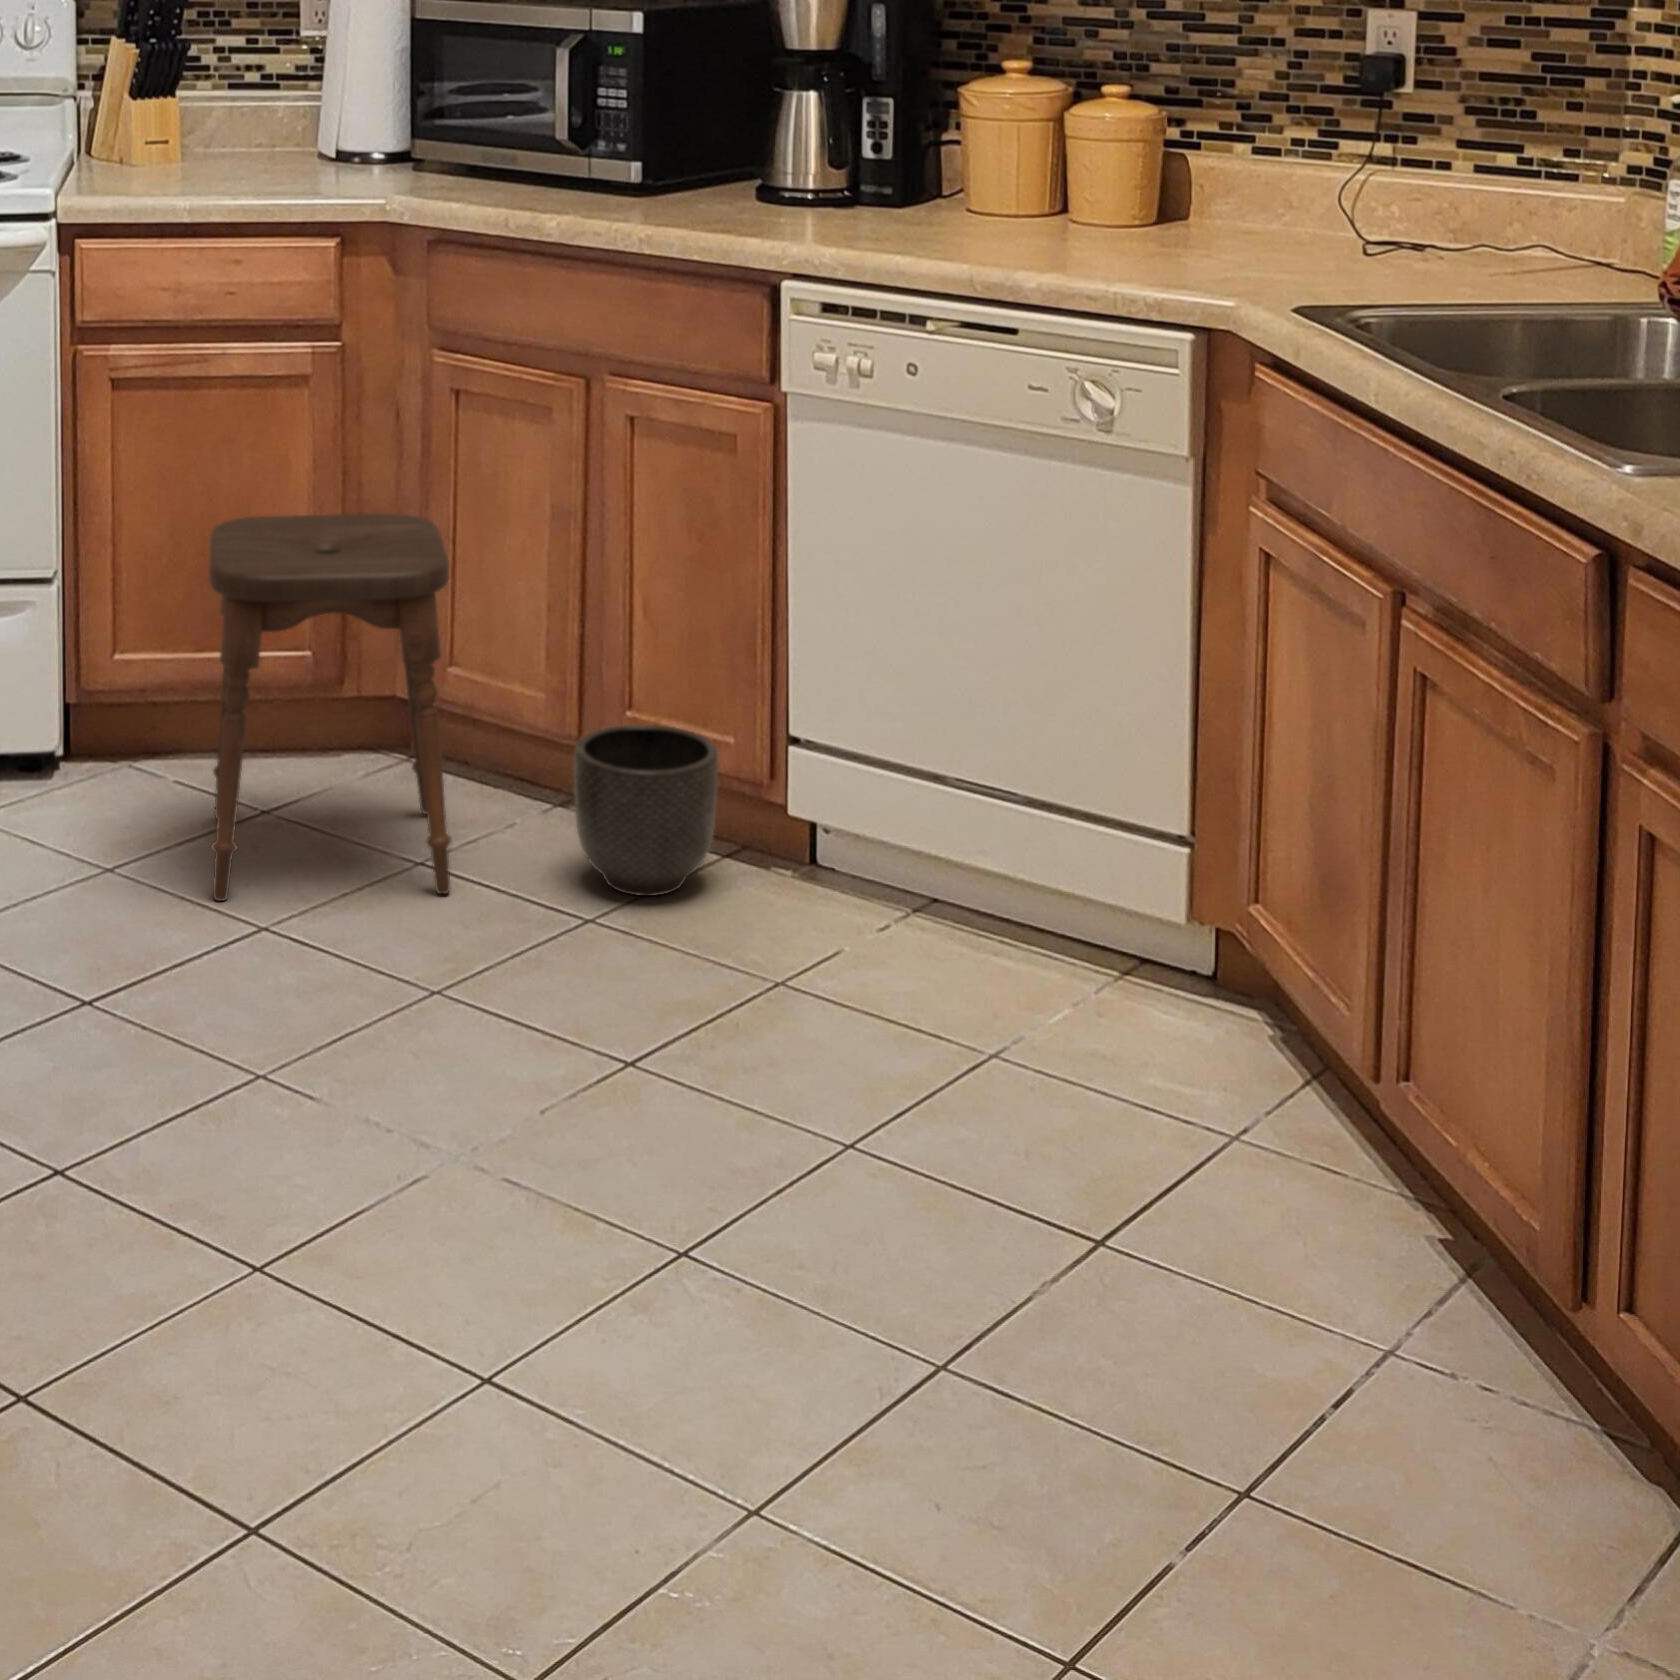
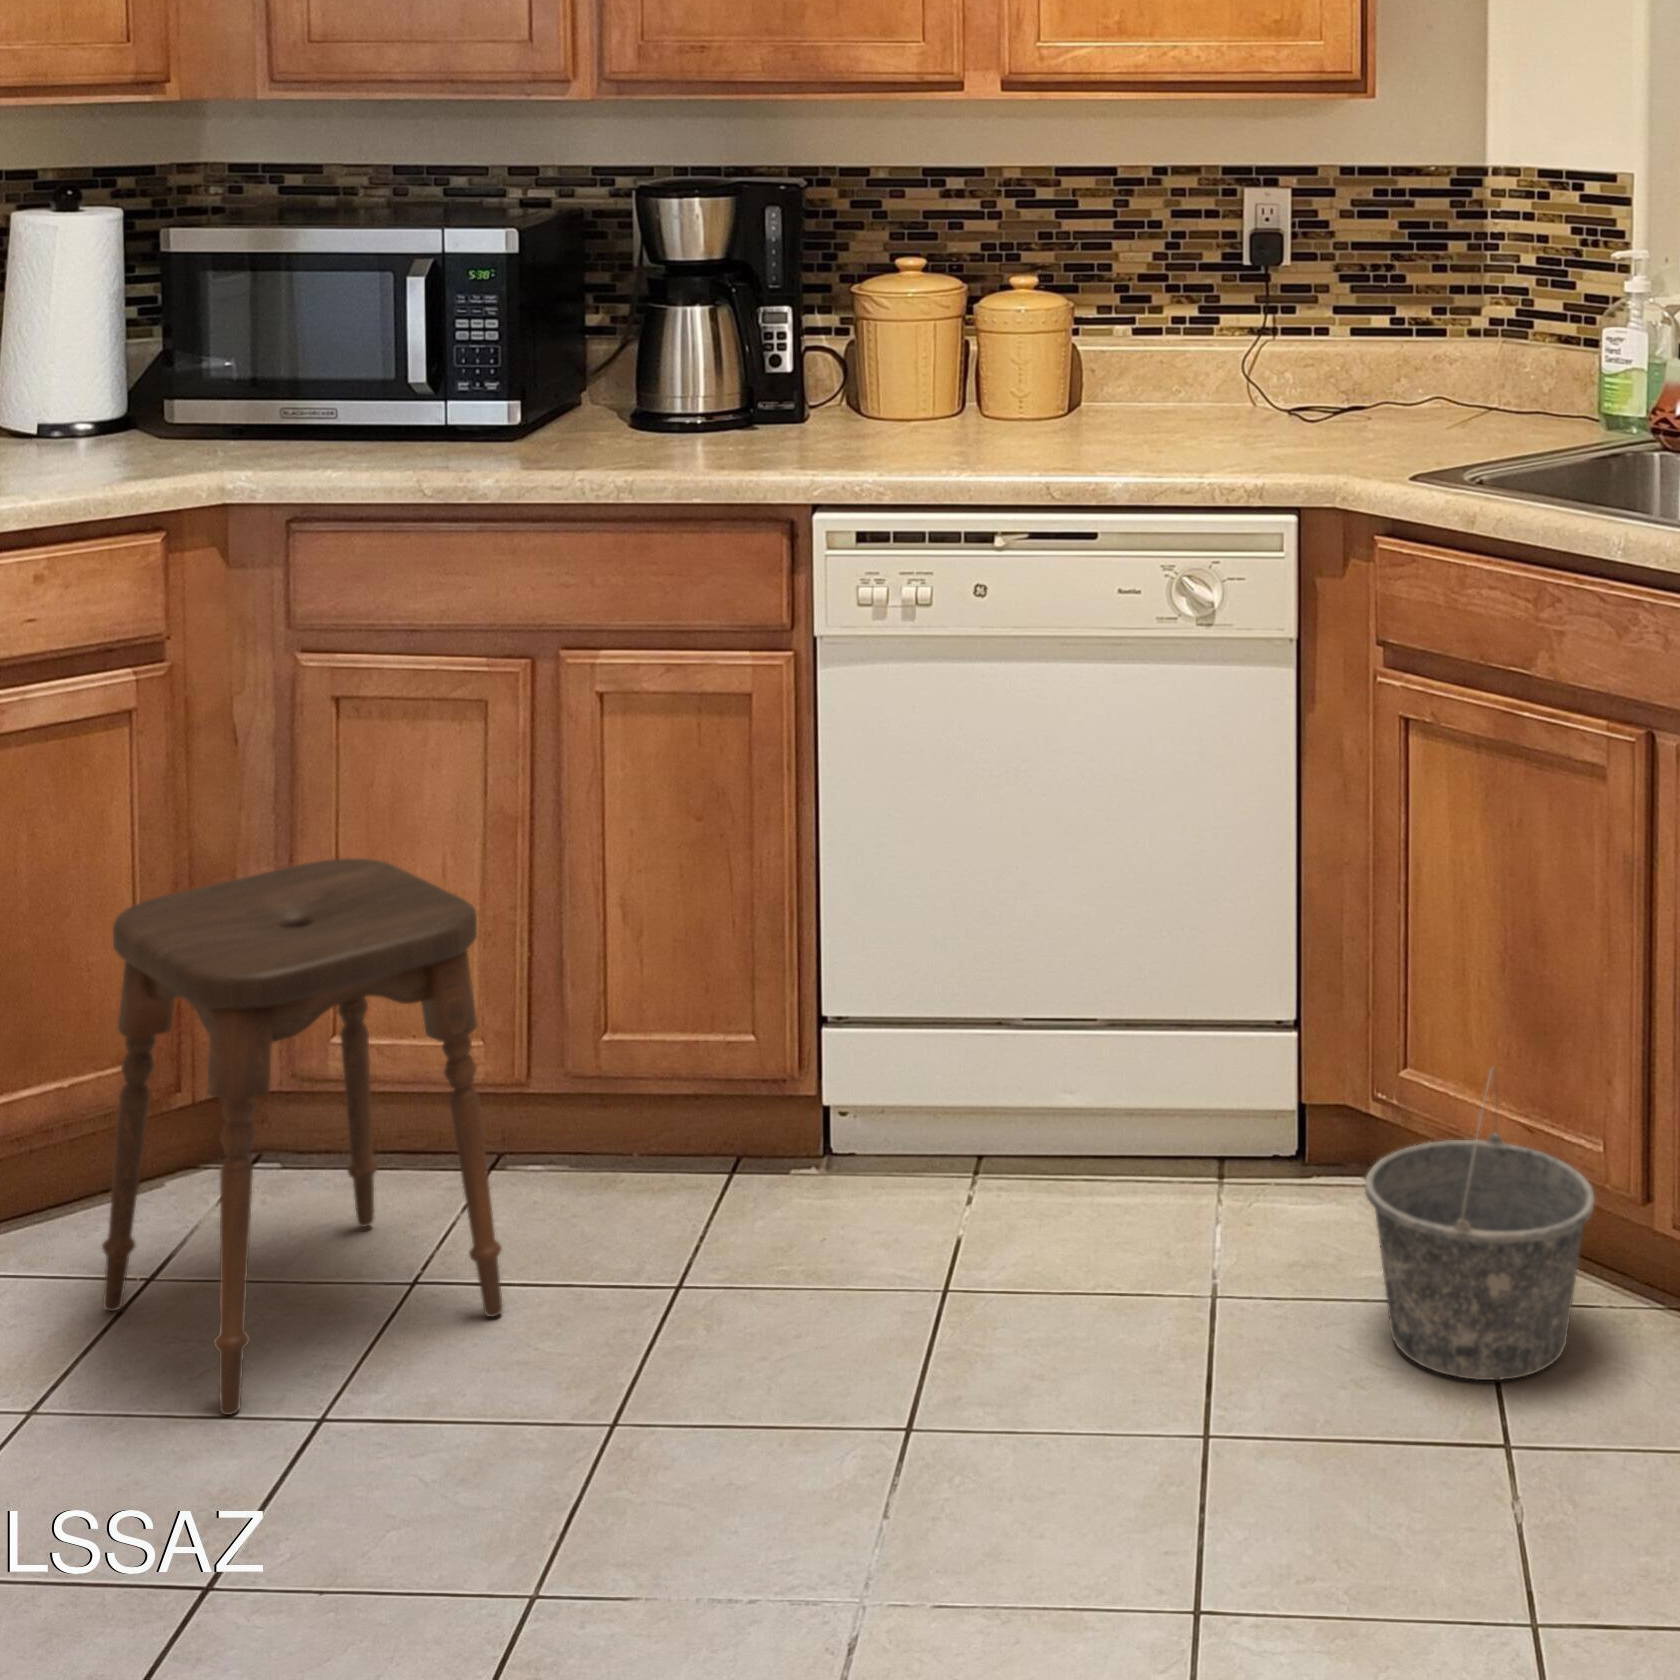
planter: present [574,725,718,896] -> none [609,1042,778,1250]
bucket: none [1072,893,1300,1192] -> present [1365,1068,1595,1380]

